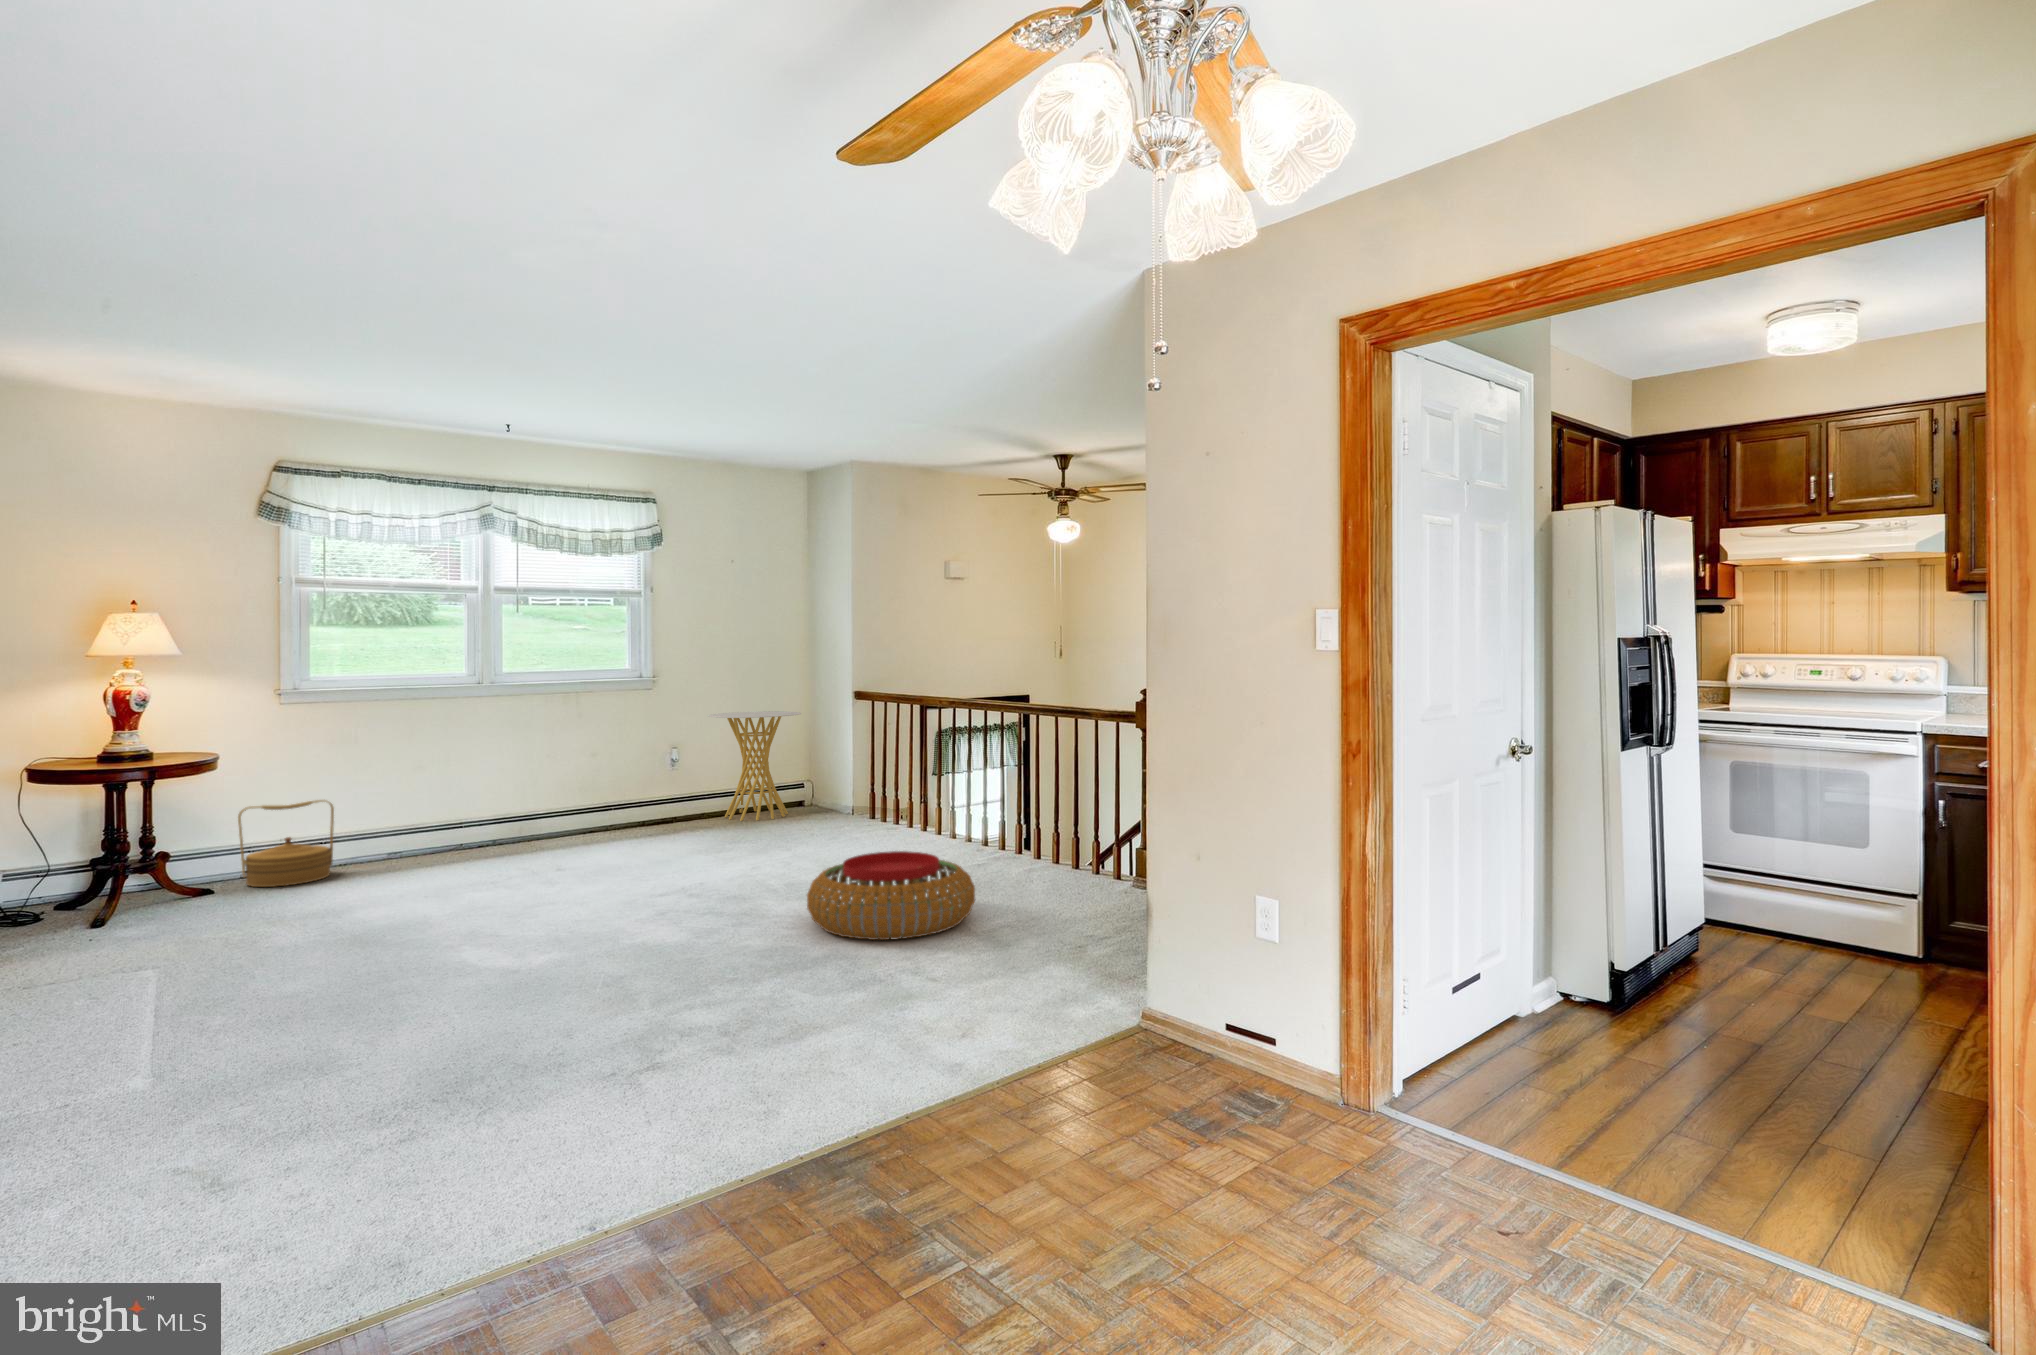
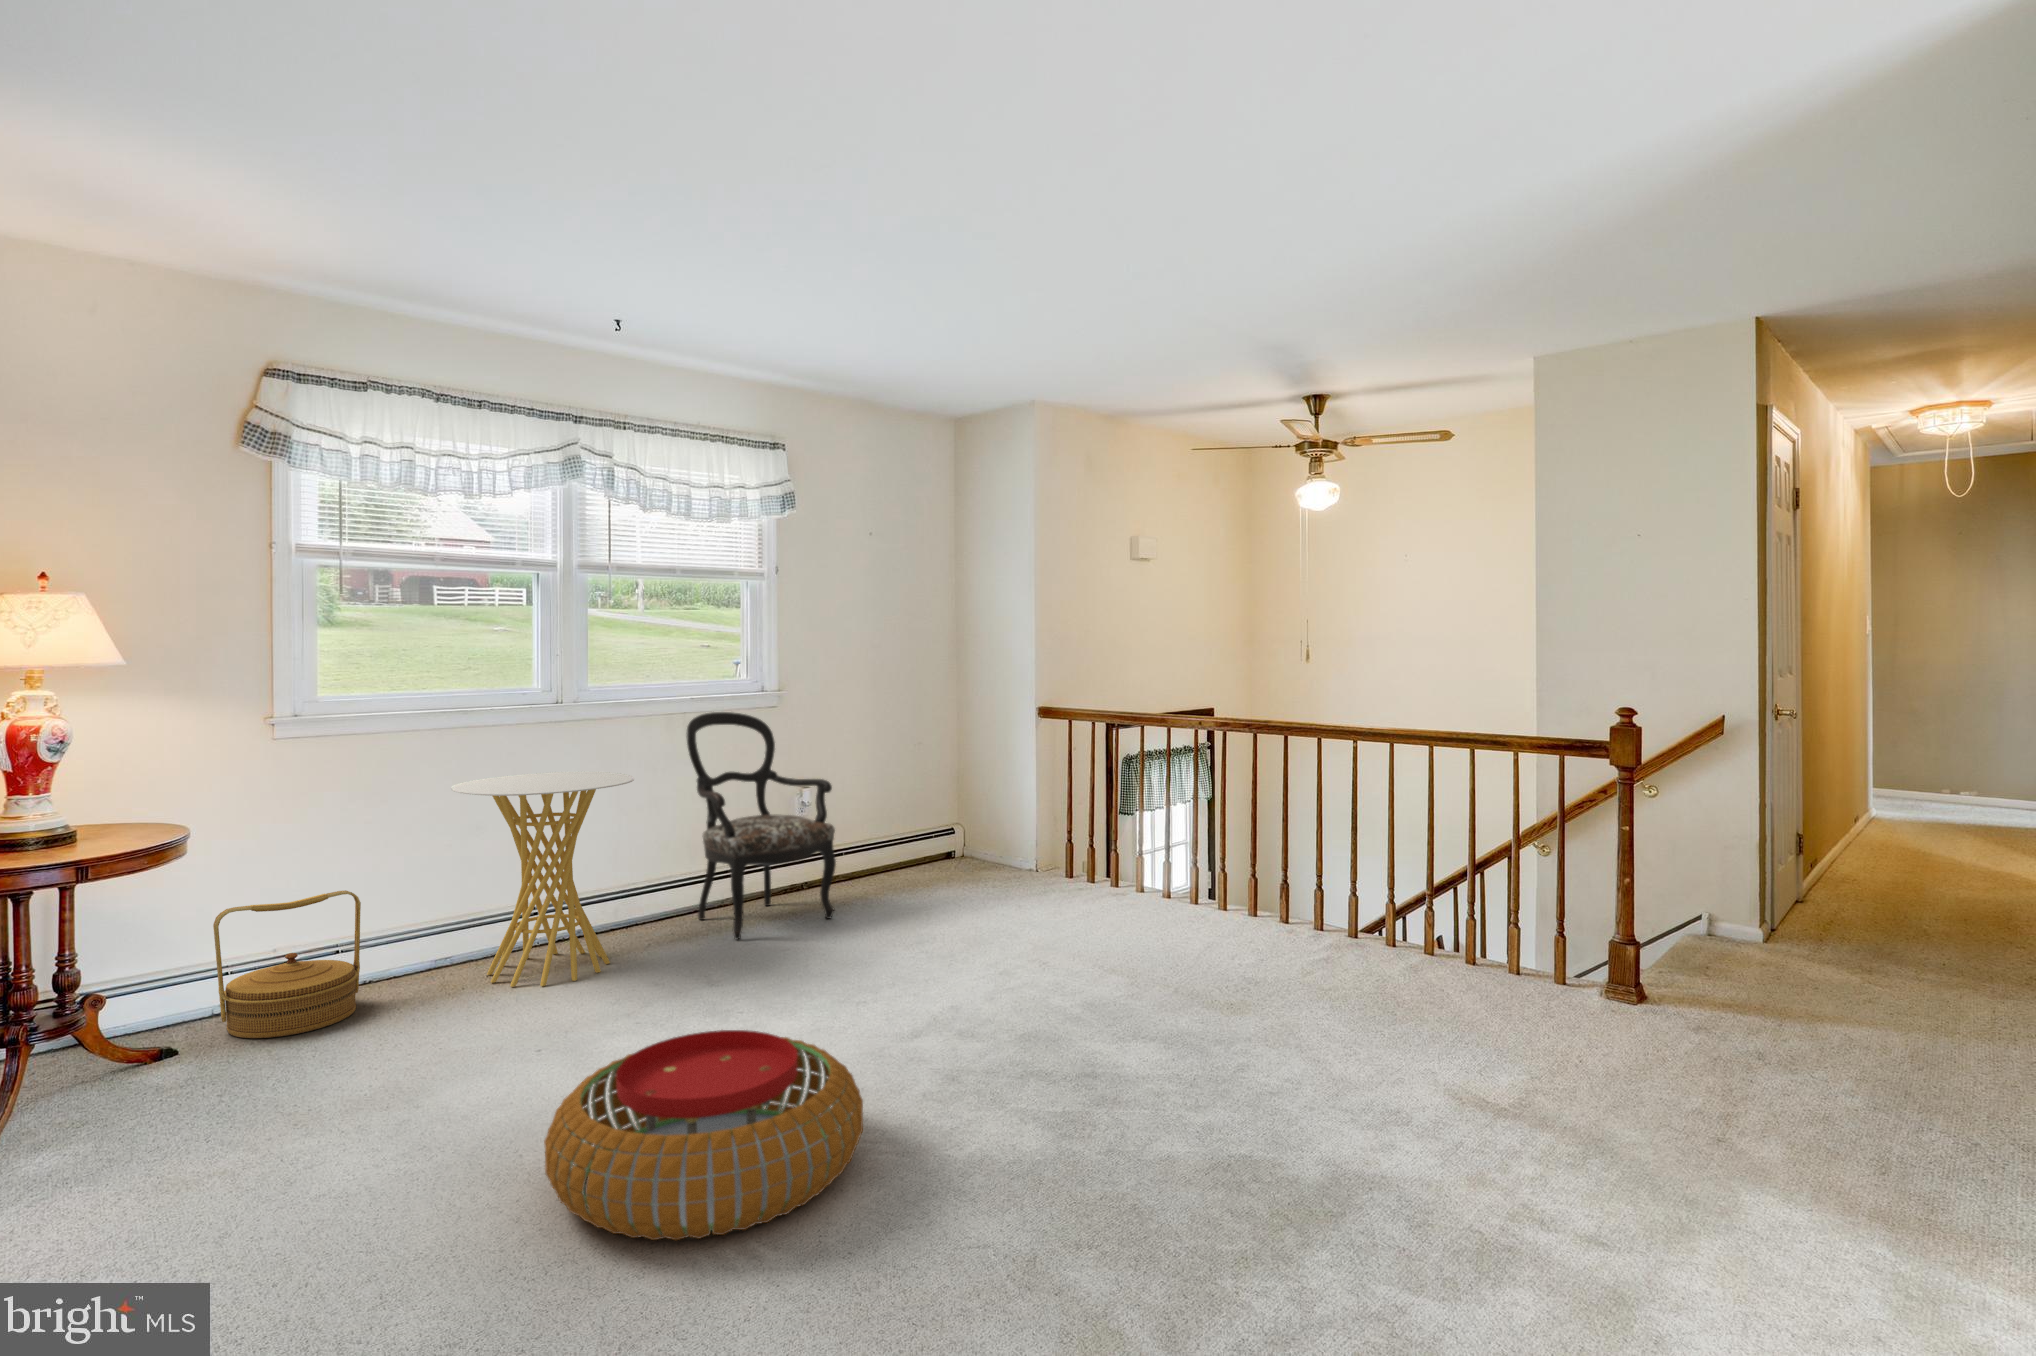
armchair: none [573,691,677,844] -> present [686,712,836,940]
side table: present [707,711,801,821] -> present [451,772,634,987]
pouf: present [807,851,975,940] -> present [544,1030,863,1240]

